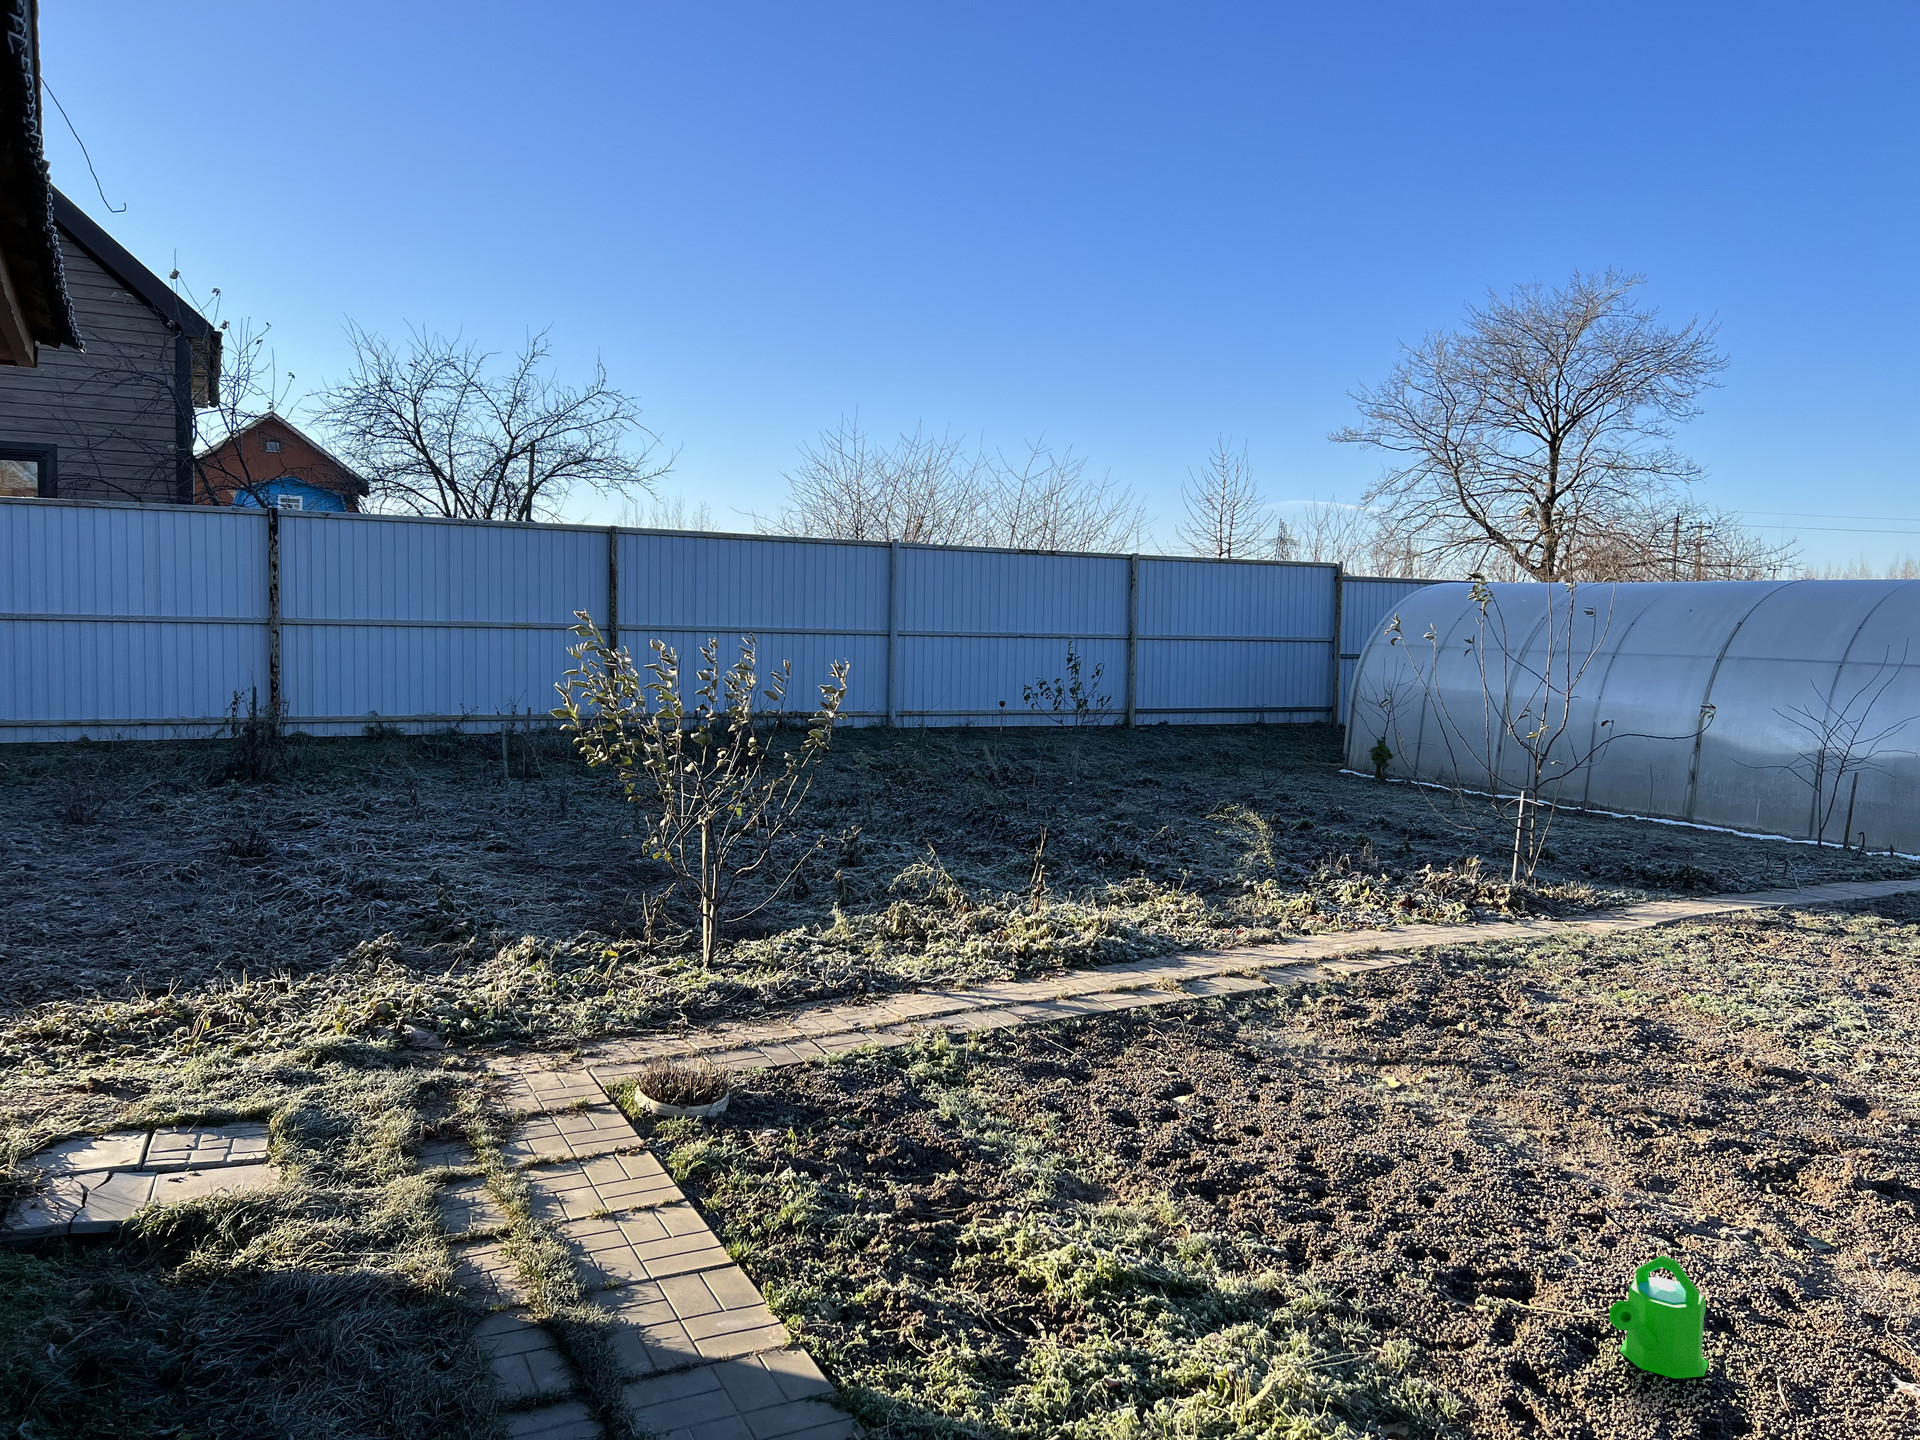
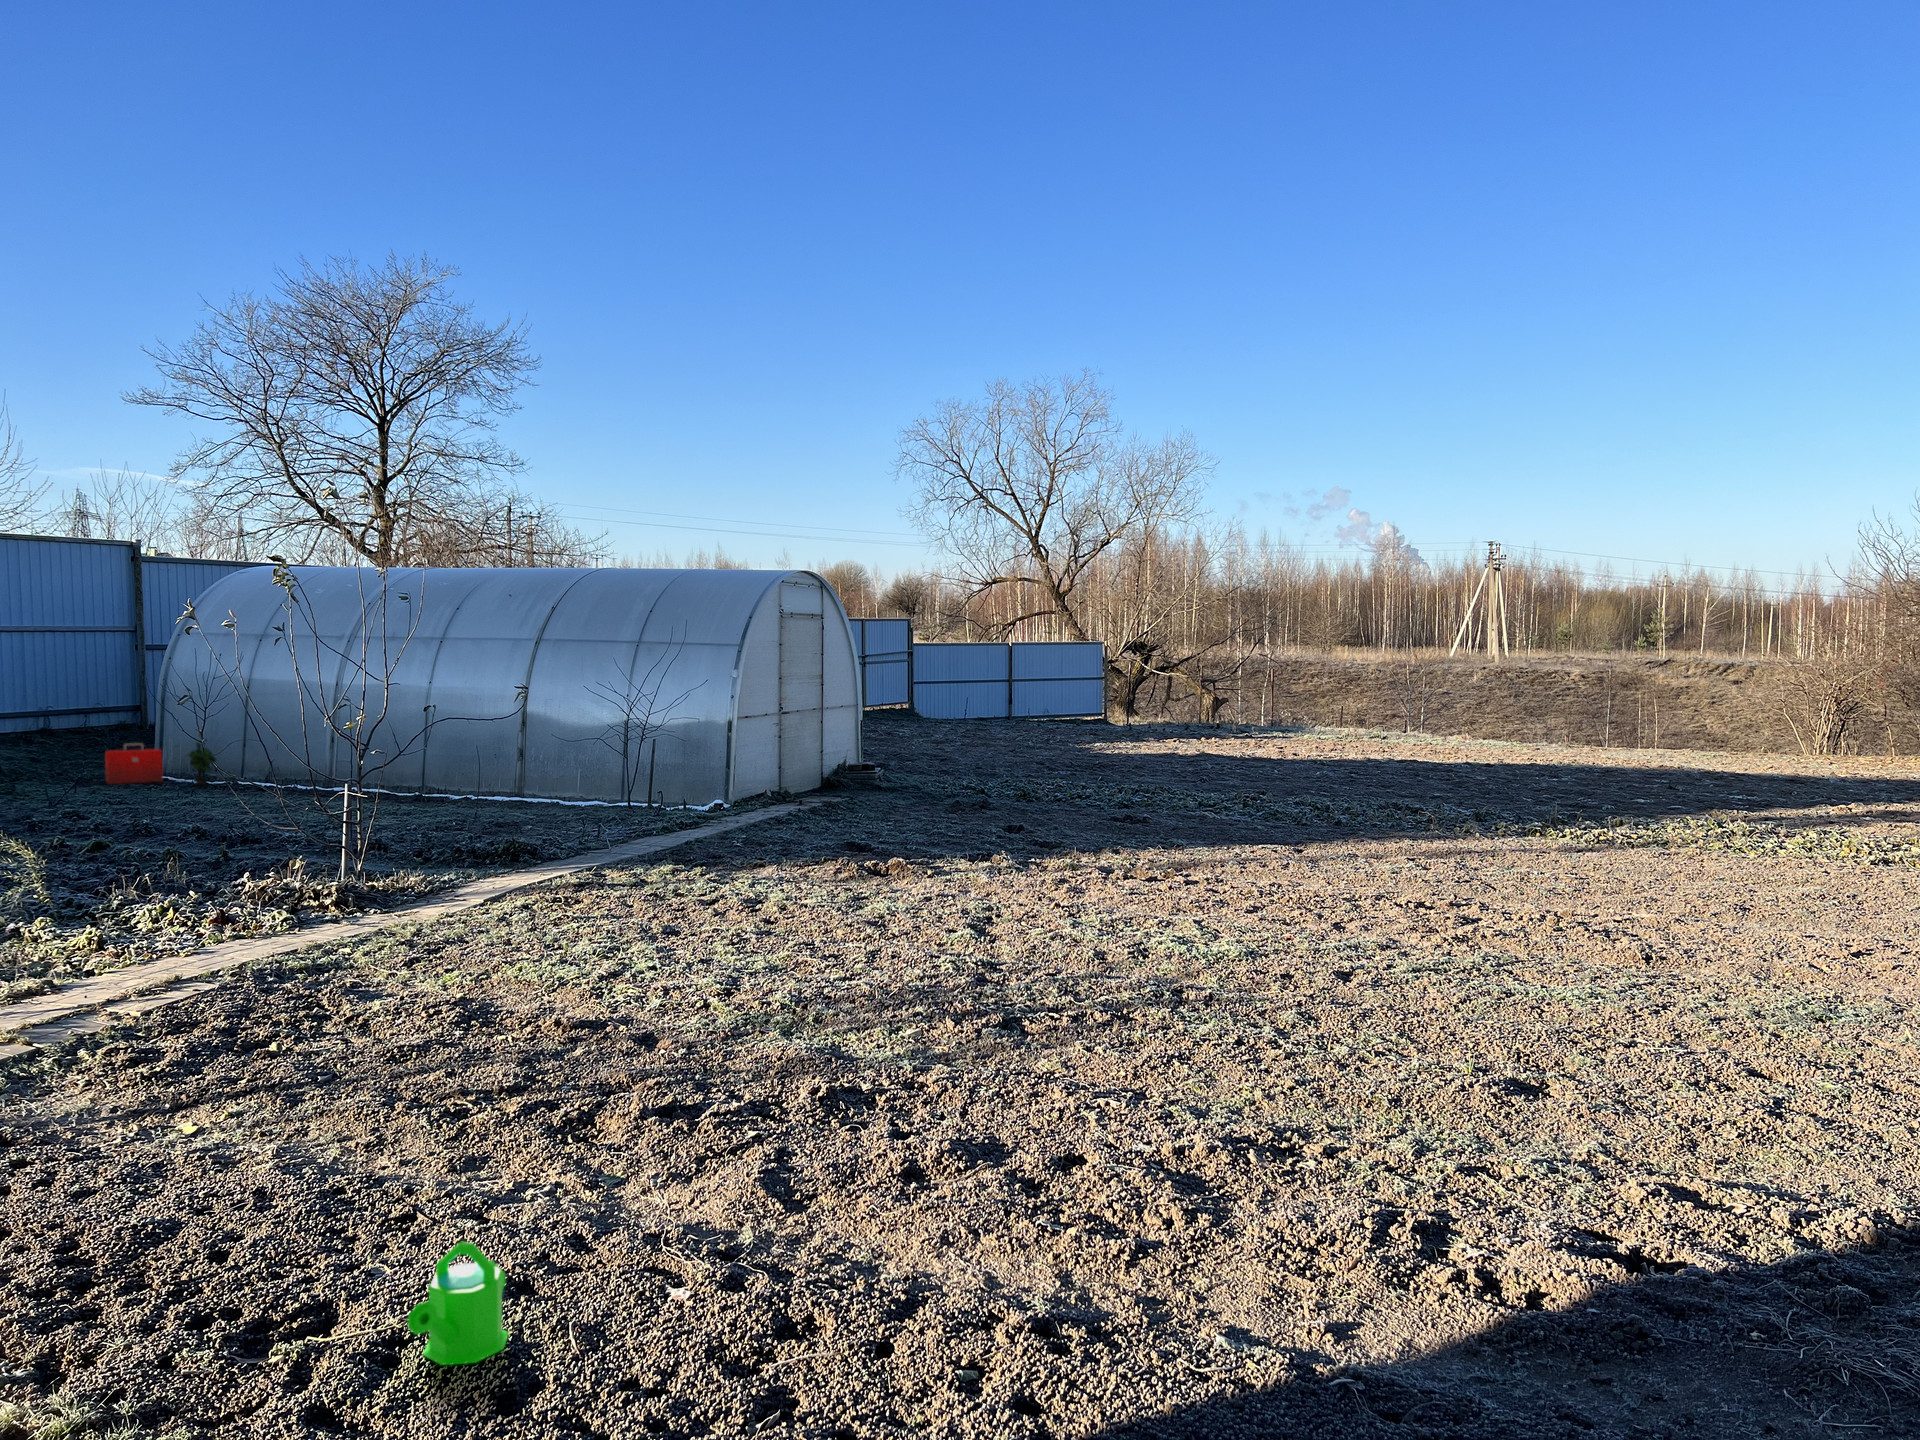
toolbox: none [1304,738,1349,773] -> present [105,743,163,784]

